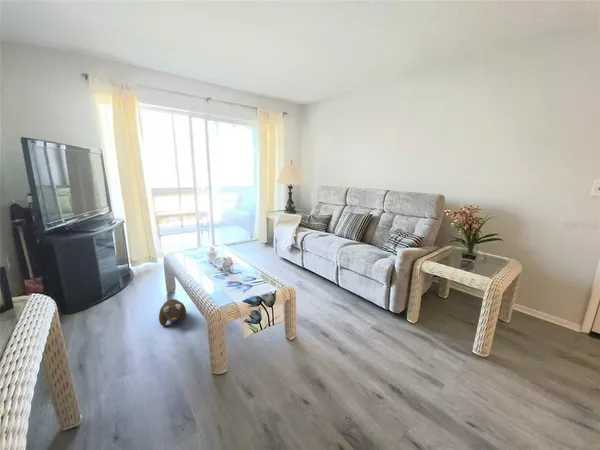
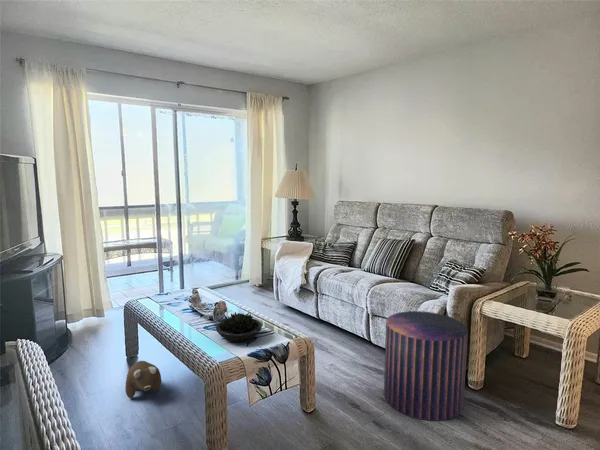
succulent plant: none [221,267,257,290] -> present [216,312,262,342]
pouf: none [346,267,410,348] -> present [384,311,468,421]

